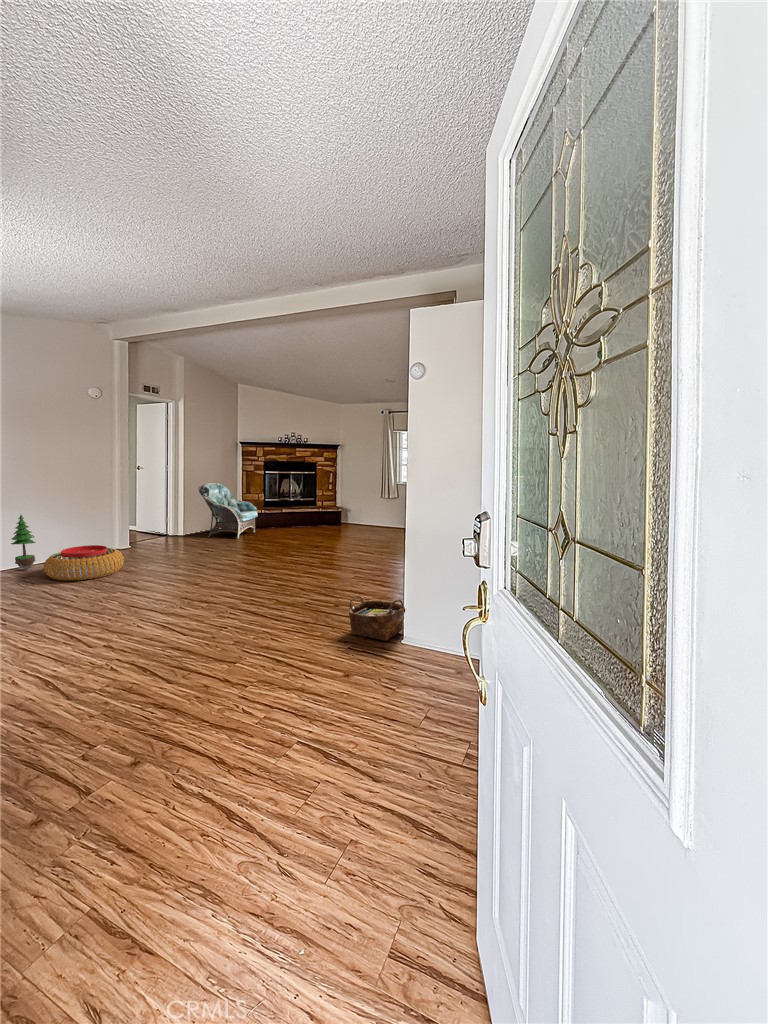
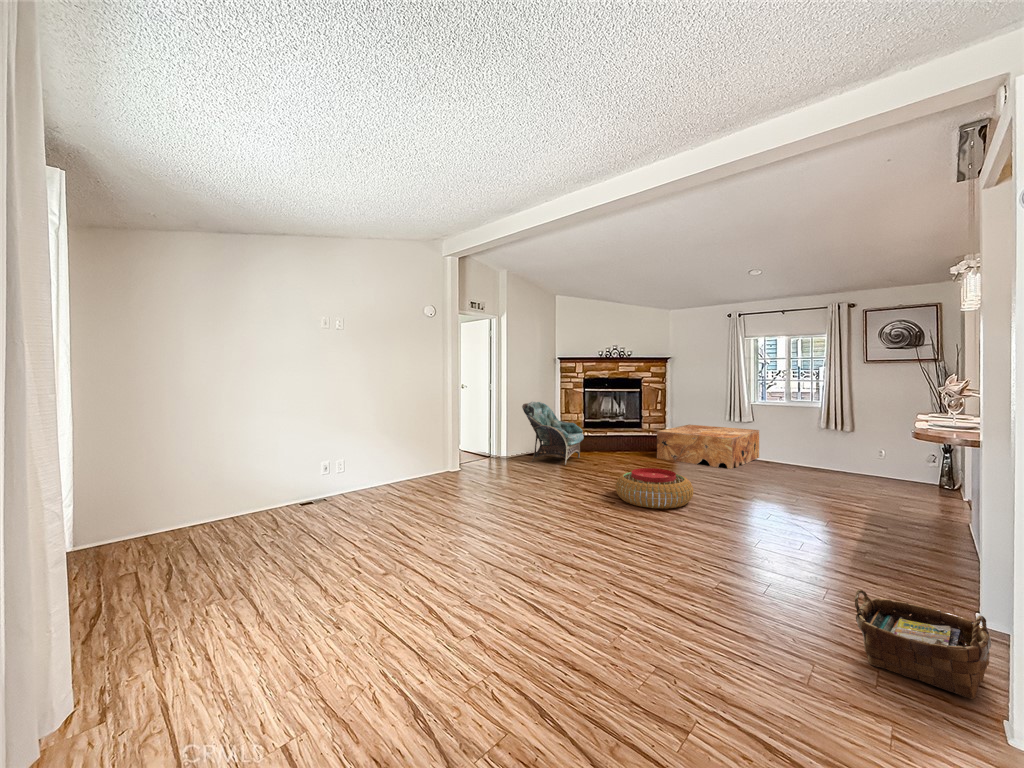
coffee table: none [323,502,404,537] -> present [657,424,759,469]
potted tree: present [11,515,35,570] -> none [353,434,376,494]
pouf: present [44,545,124,581] -> present [615,468,693,509]

